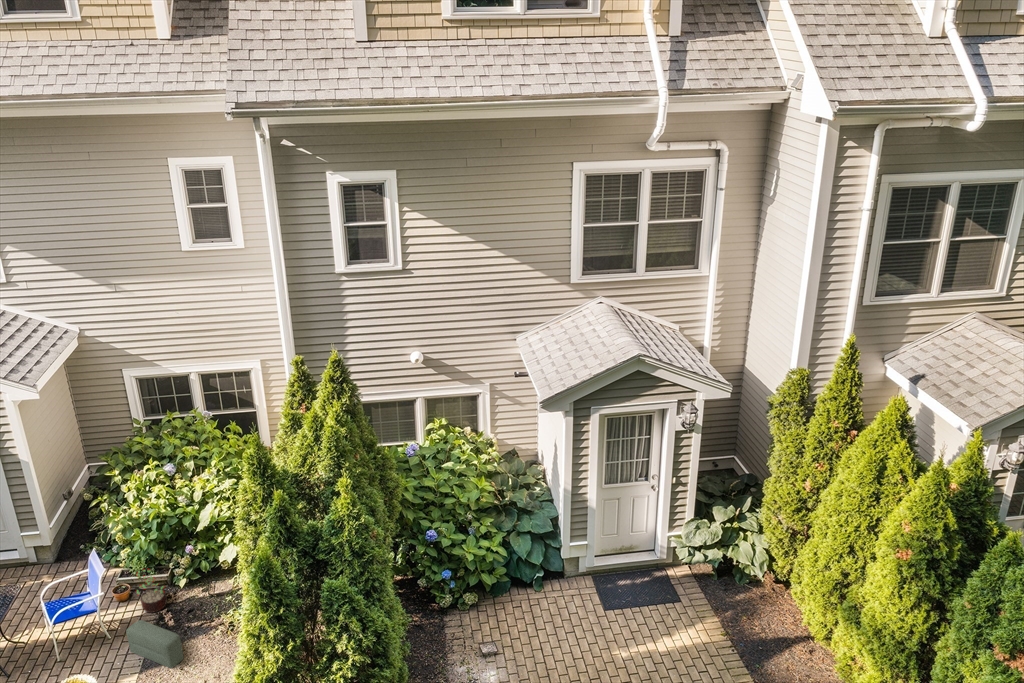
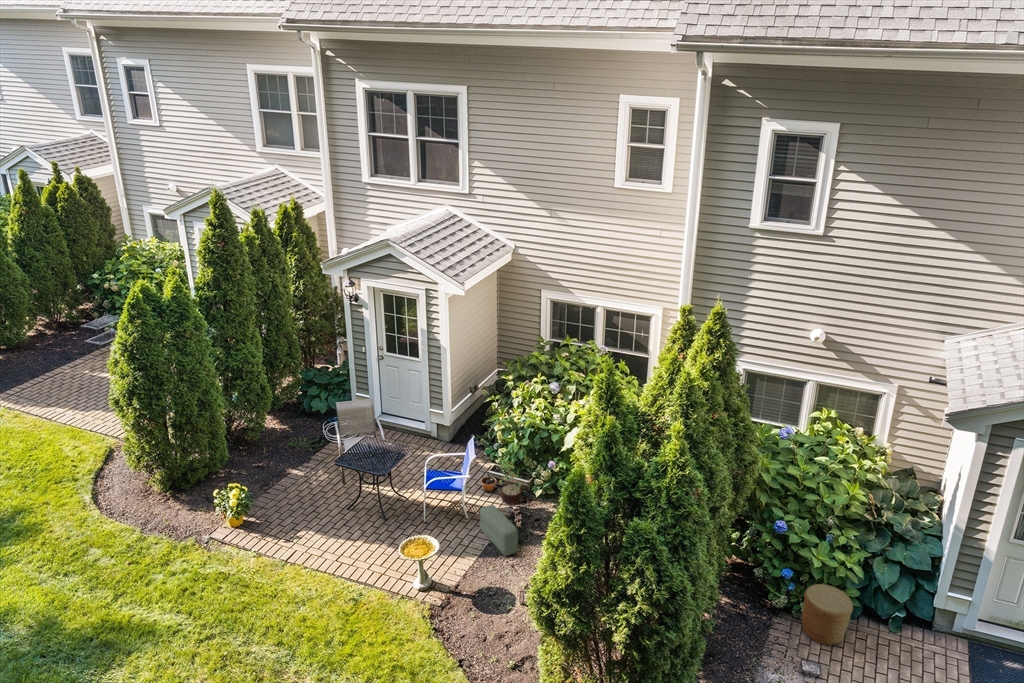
woven basket: none [466,572,505,624] -> present [802,584,853,645]

